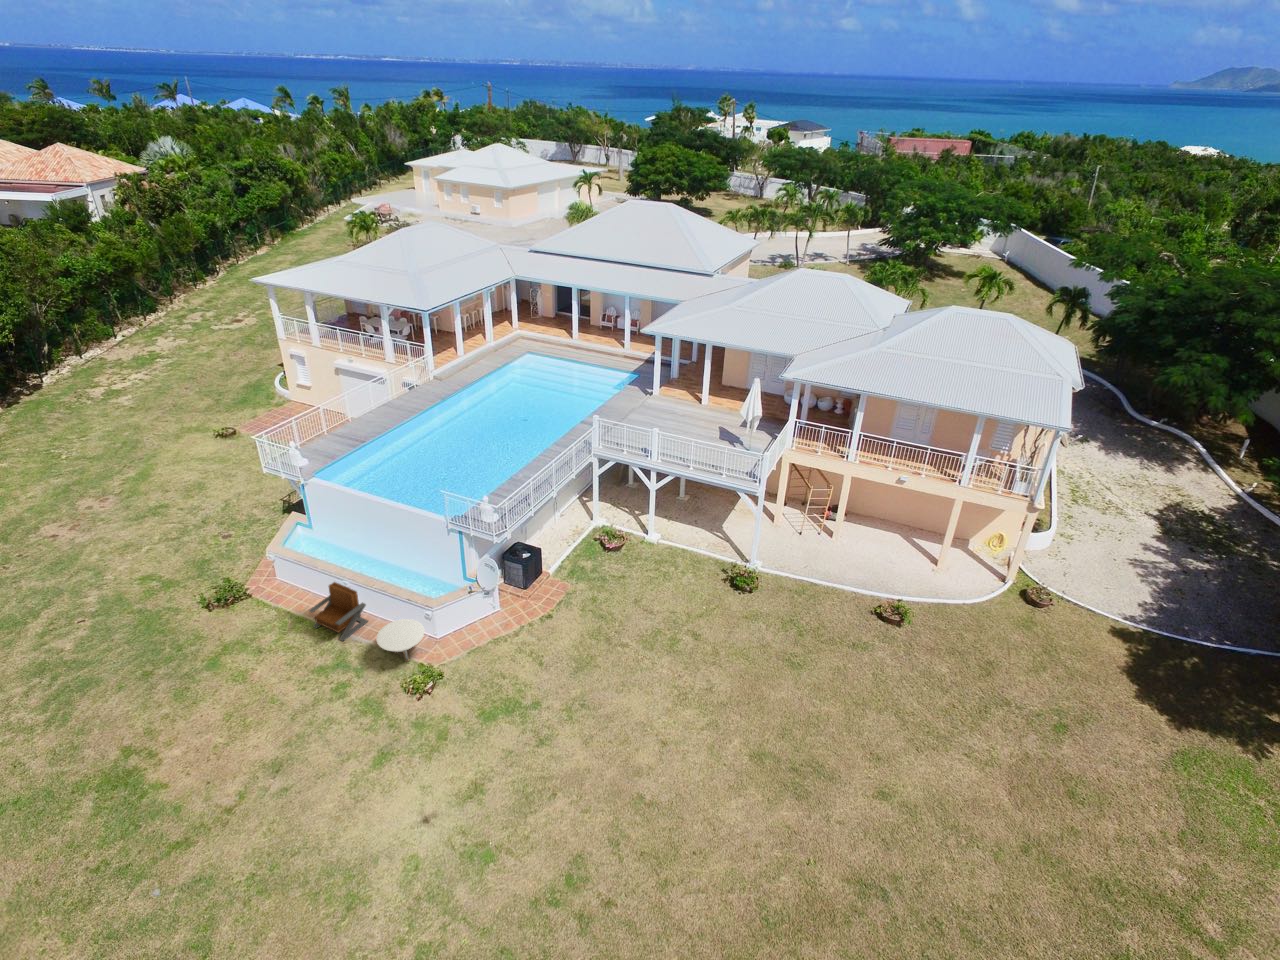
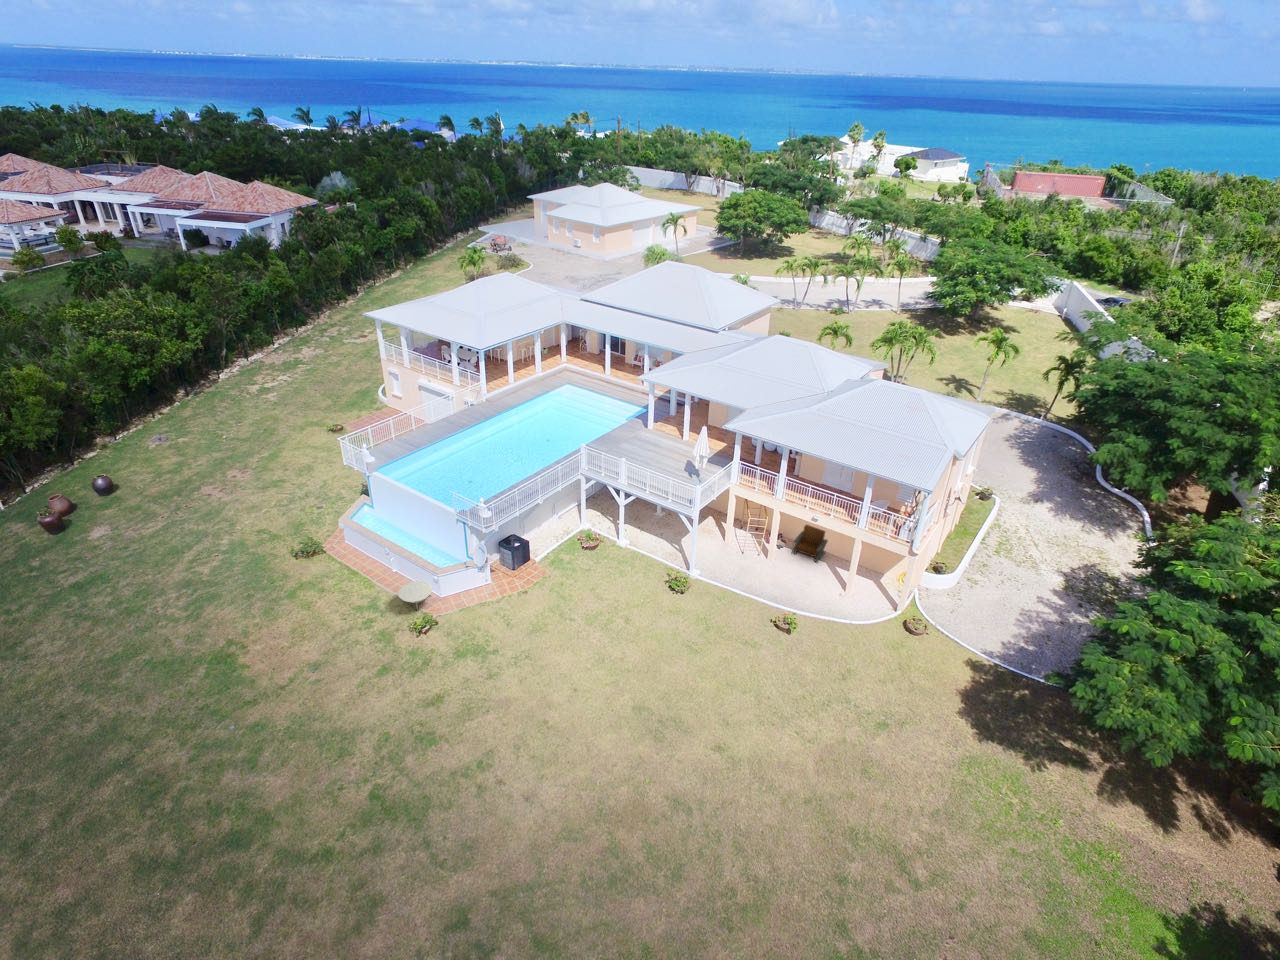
lounge chair: present [309,582,368,641] -> present [791,525,828,563]

